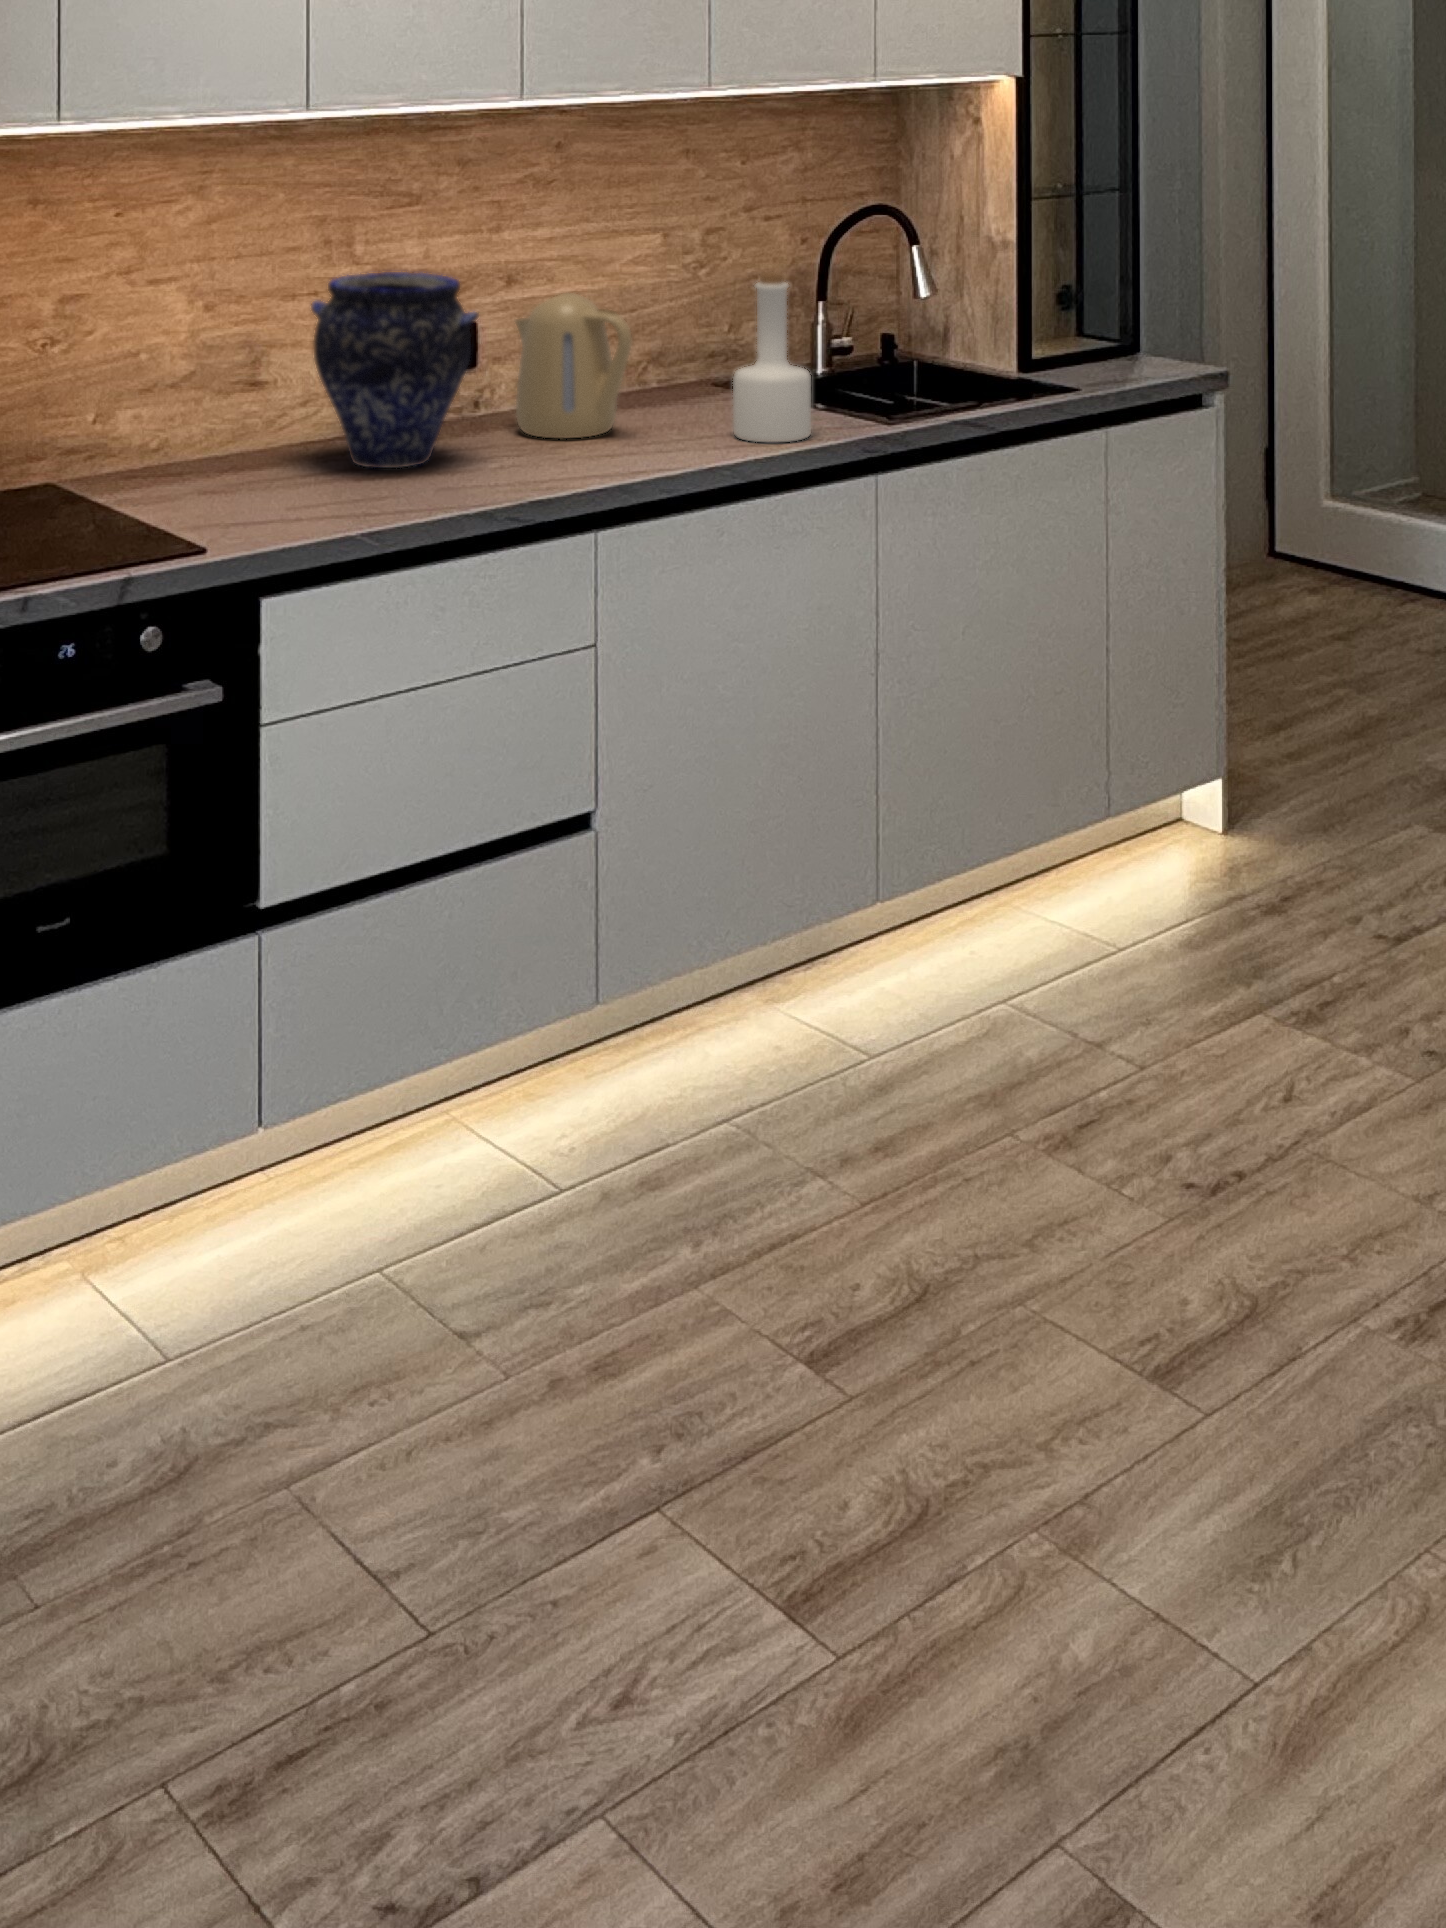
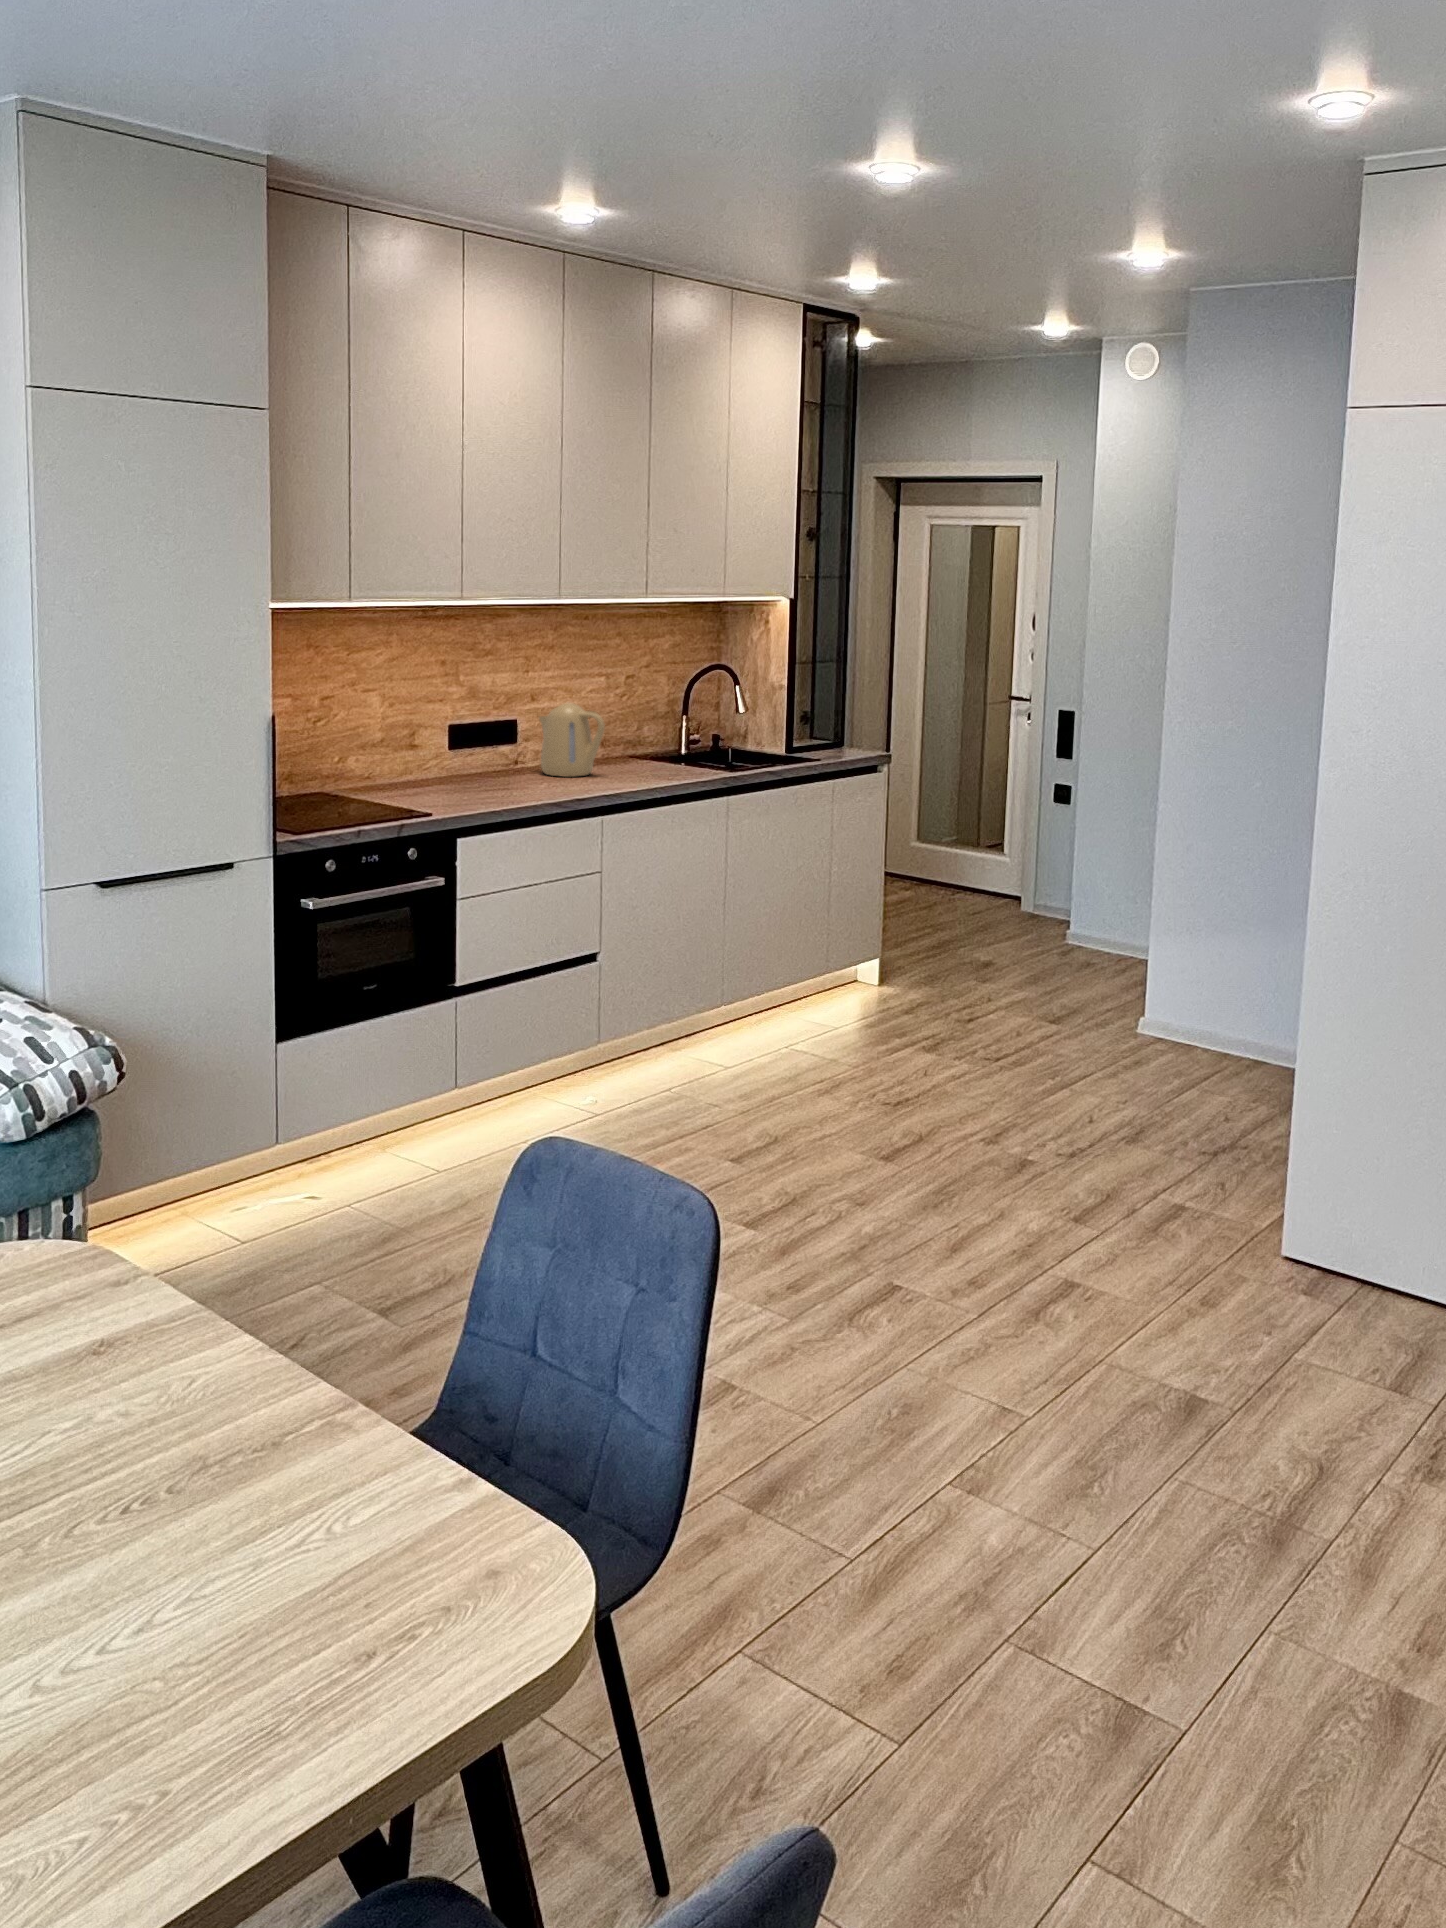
vase: present [311,272,478,468] -> none [445,688,536,786]
bottle: present [733,272,811,443] -> none [655,693,696,779]

